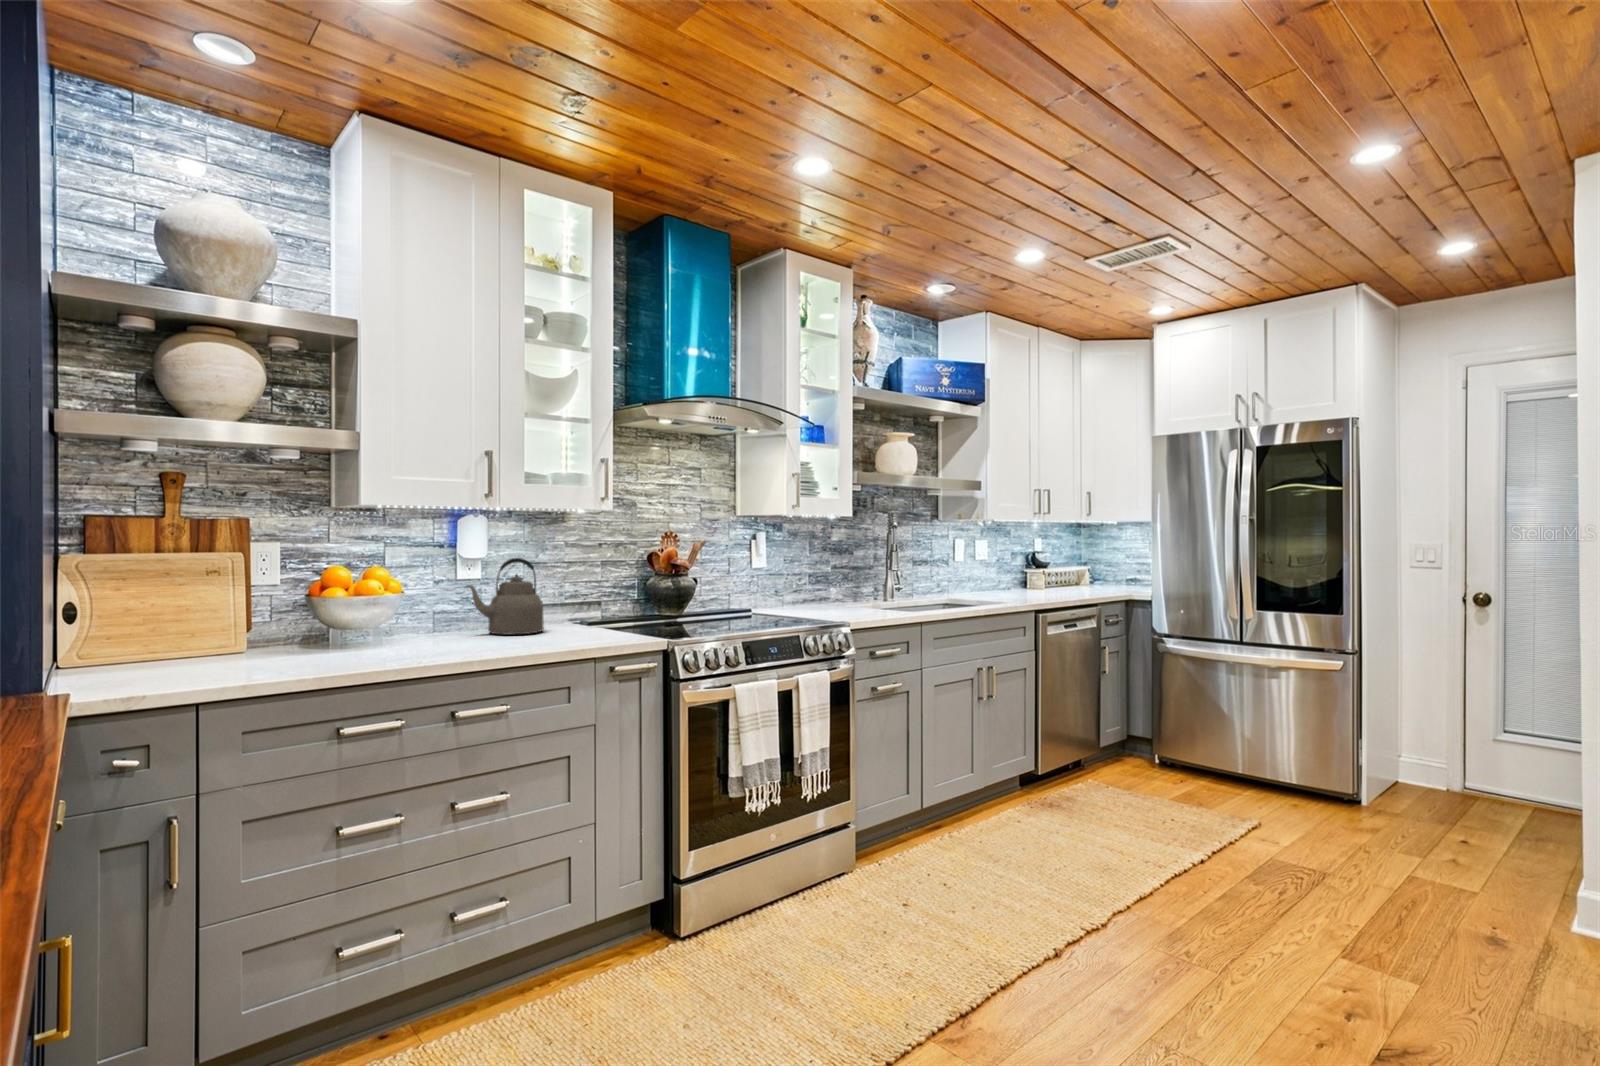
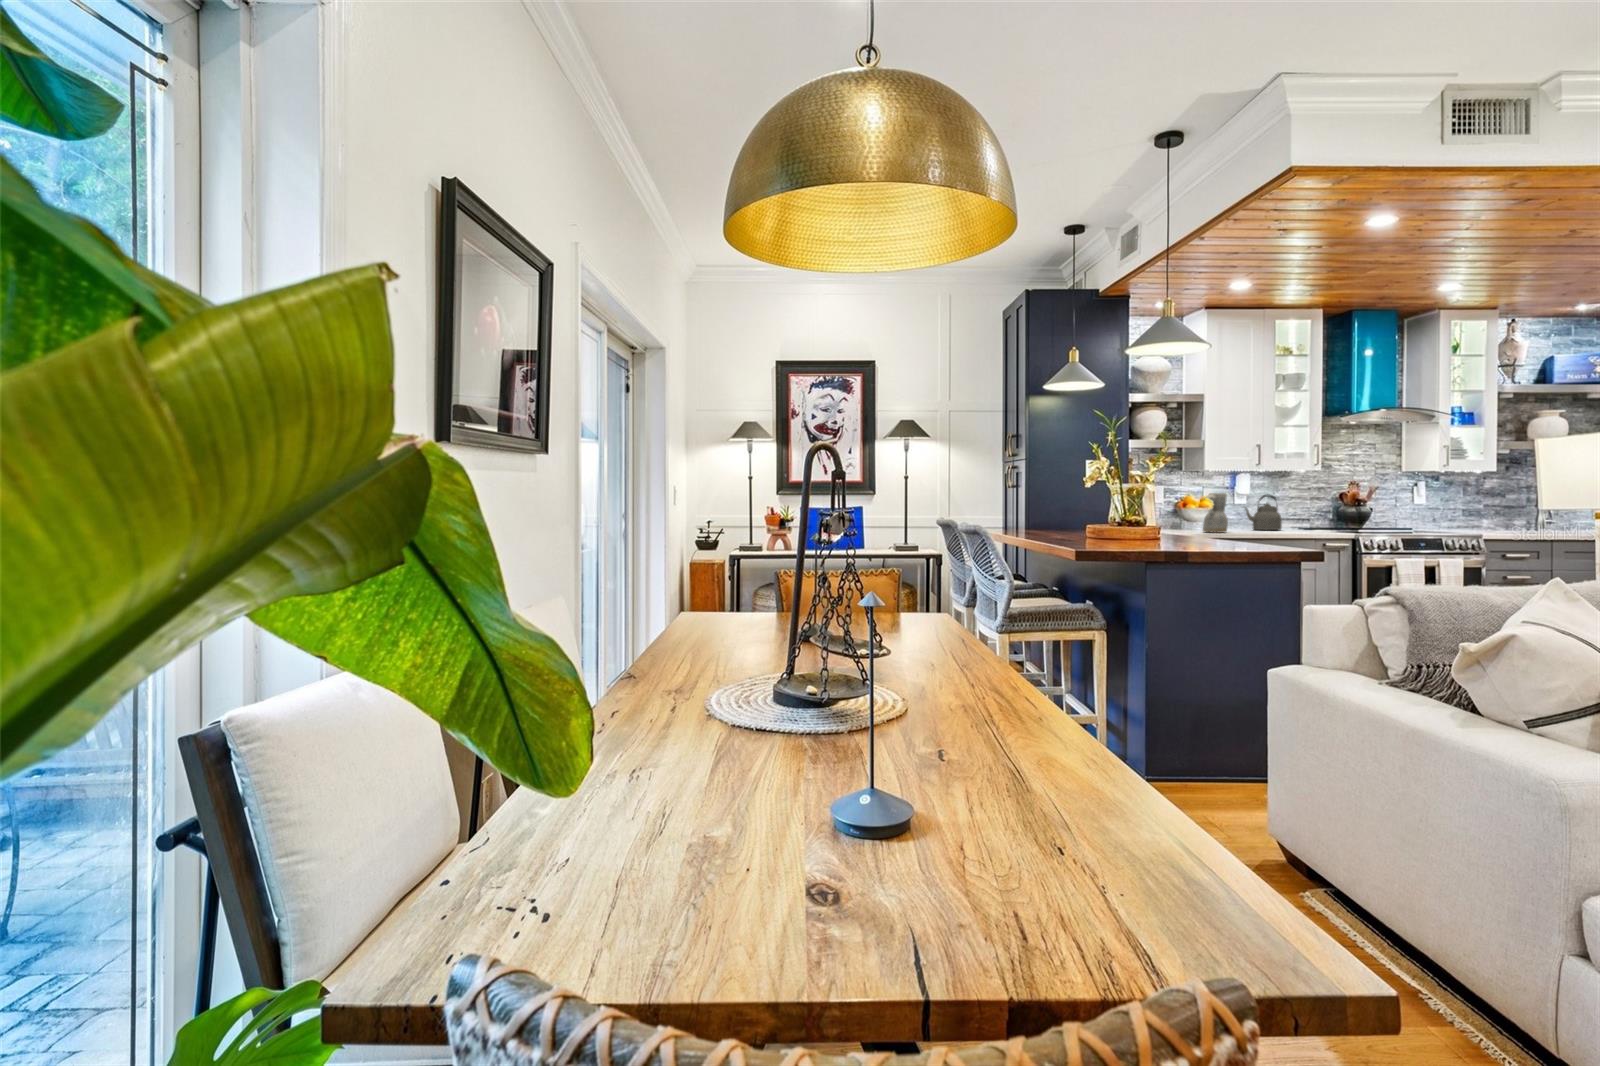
ceramic pitcher: none [341,562,405,663] -> present [1203,493,1228,533]

